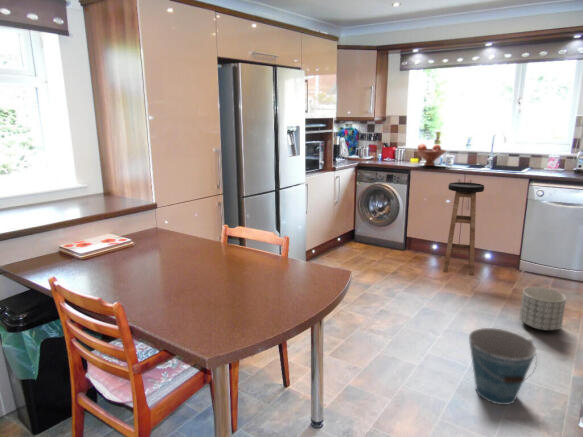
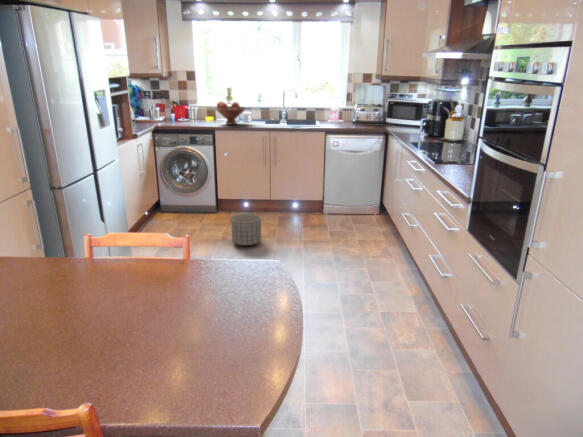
bar stool: present [444,182,484,275] -> none [260,139,292,228]
planter: present [520,287,566,331] -> present [231,213,261,246]
bucket: present [469,328,536,405] -> none [344,270,398,334]

